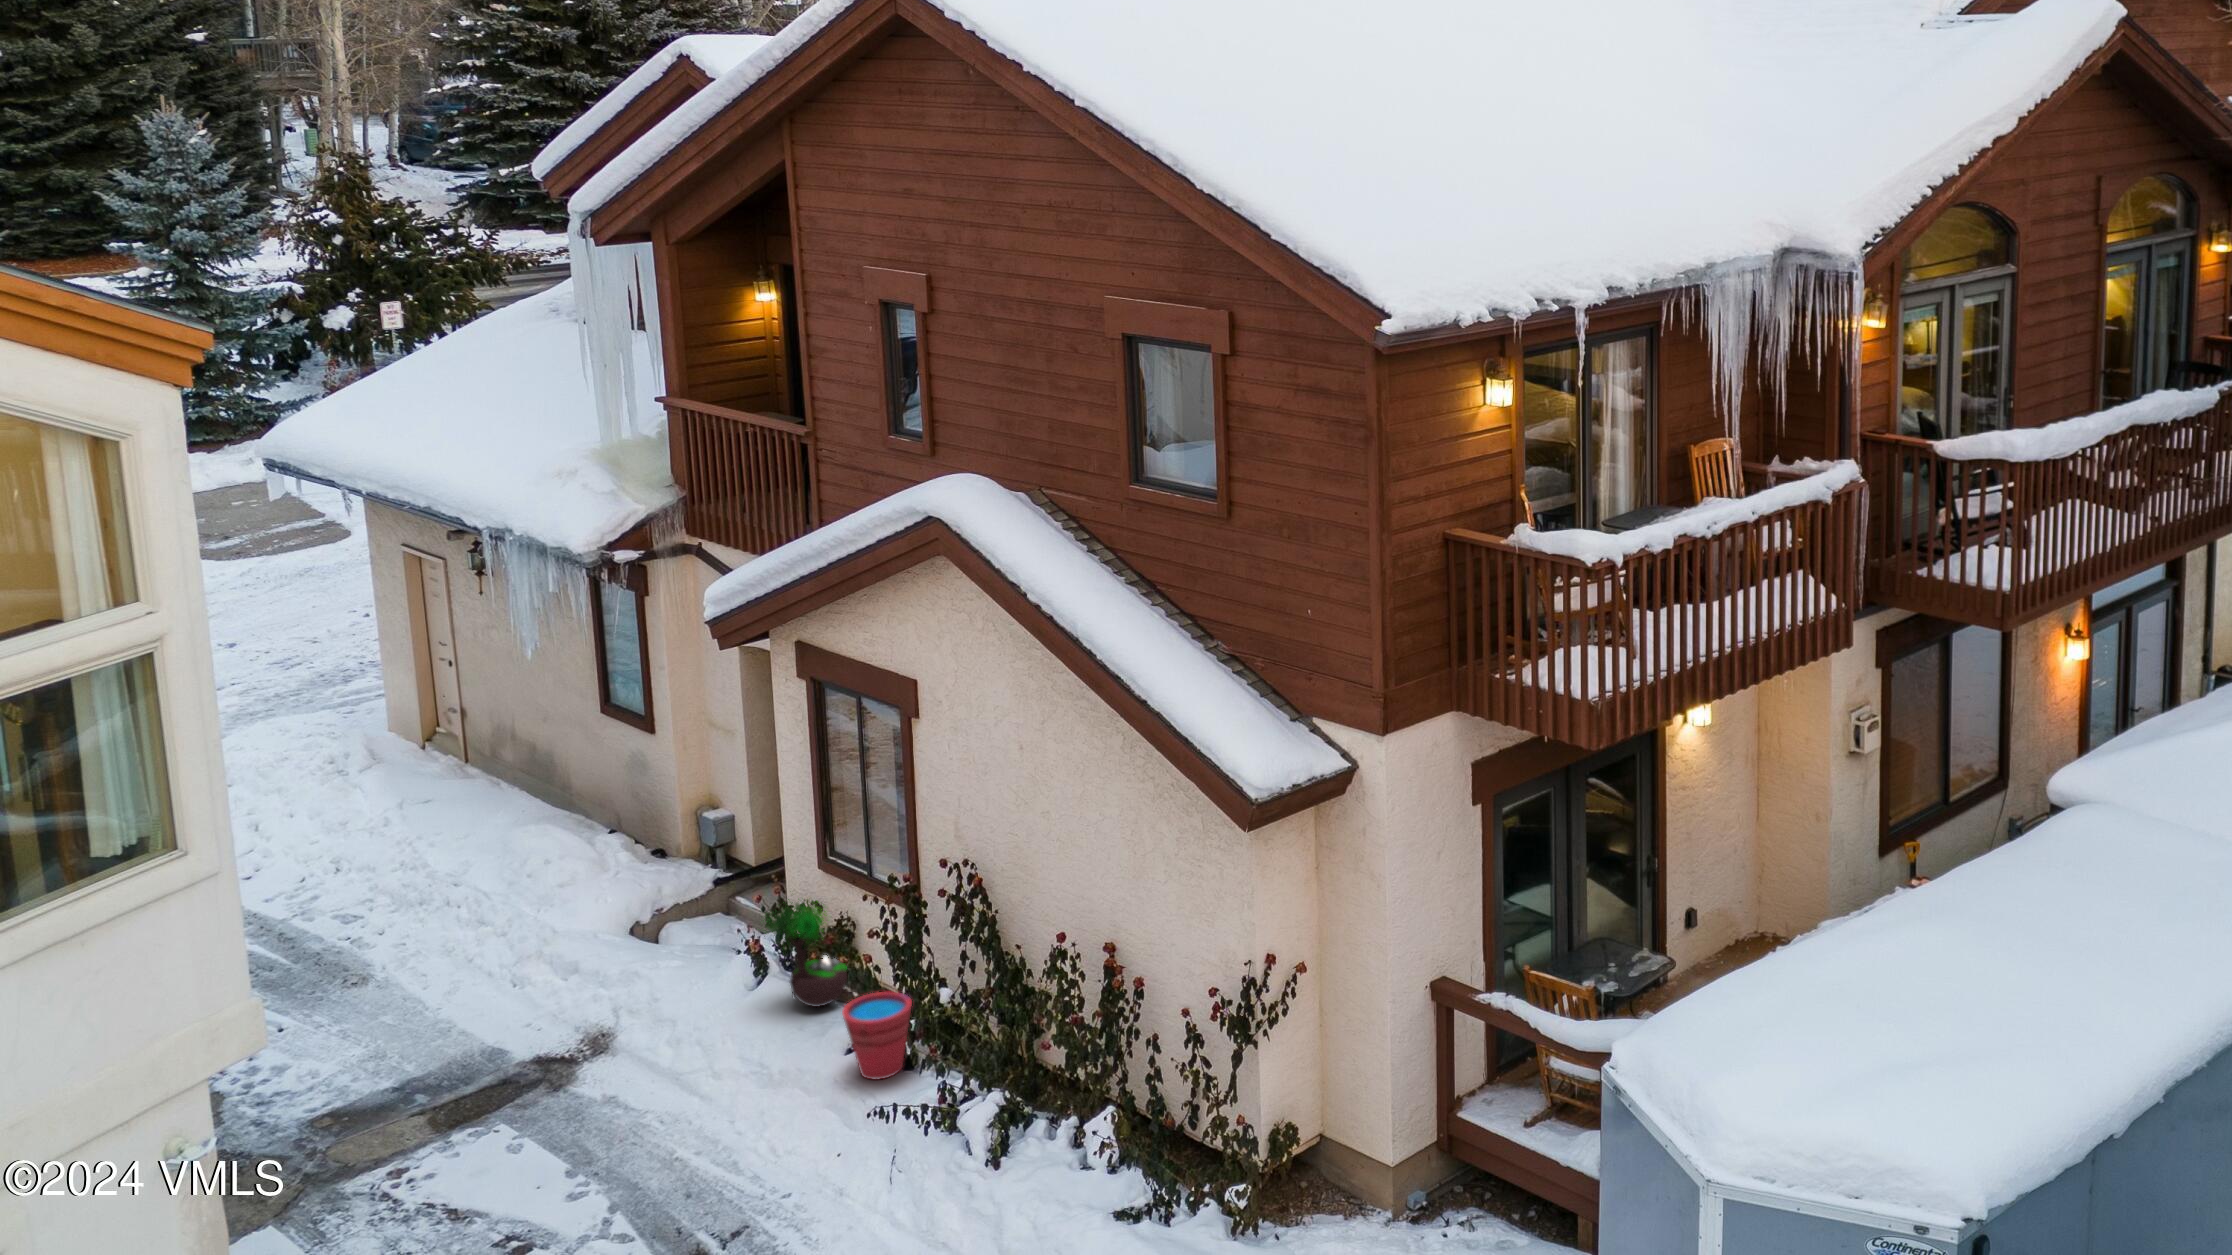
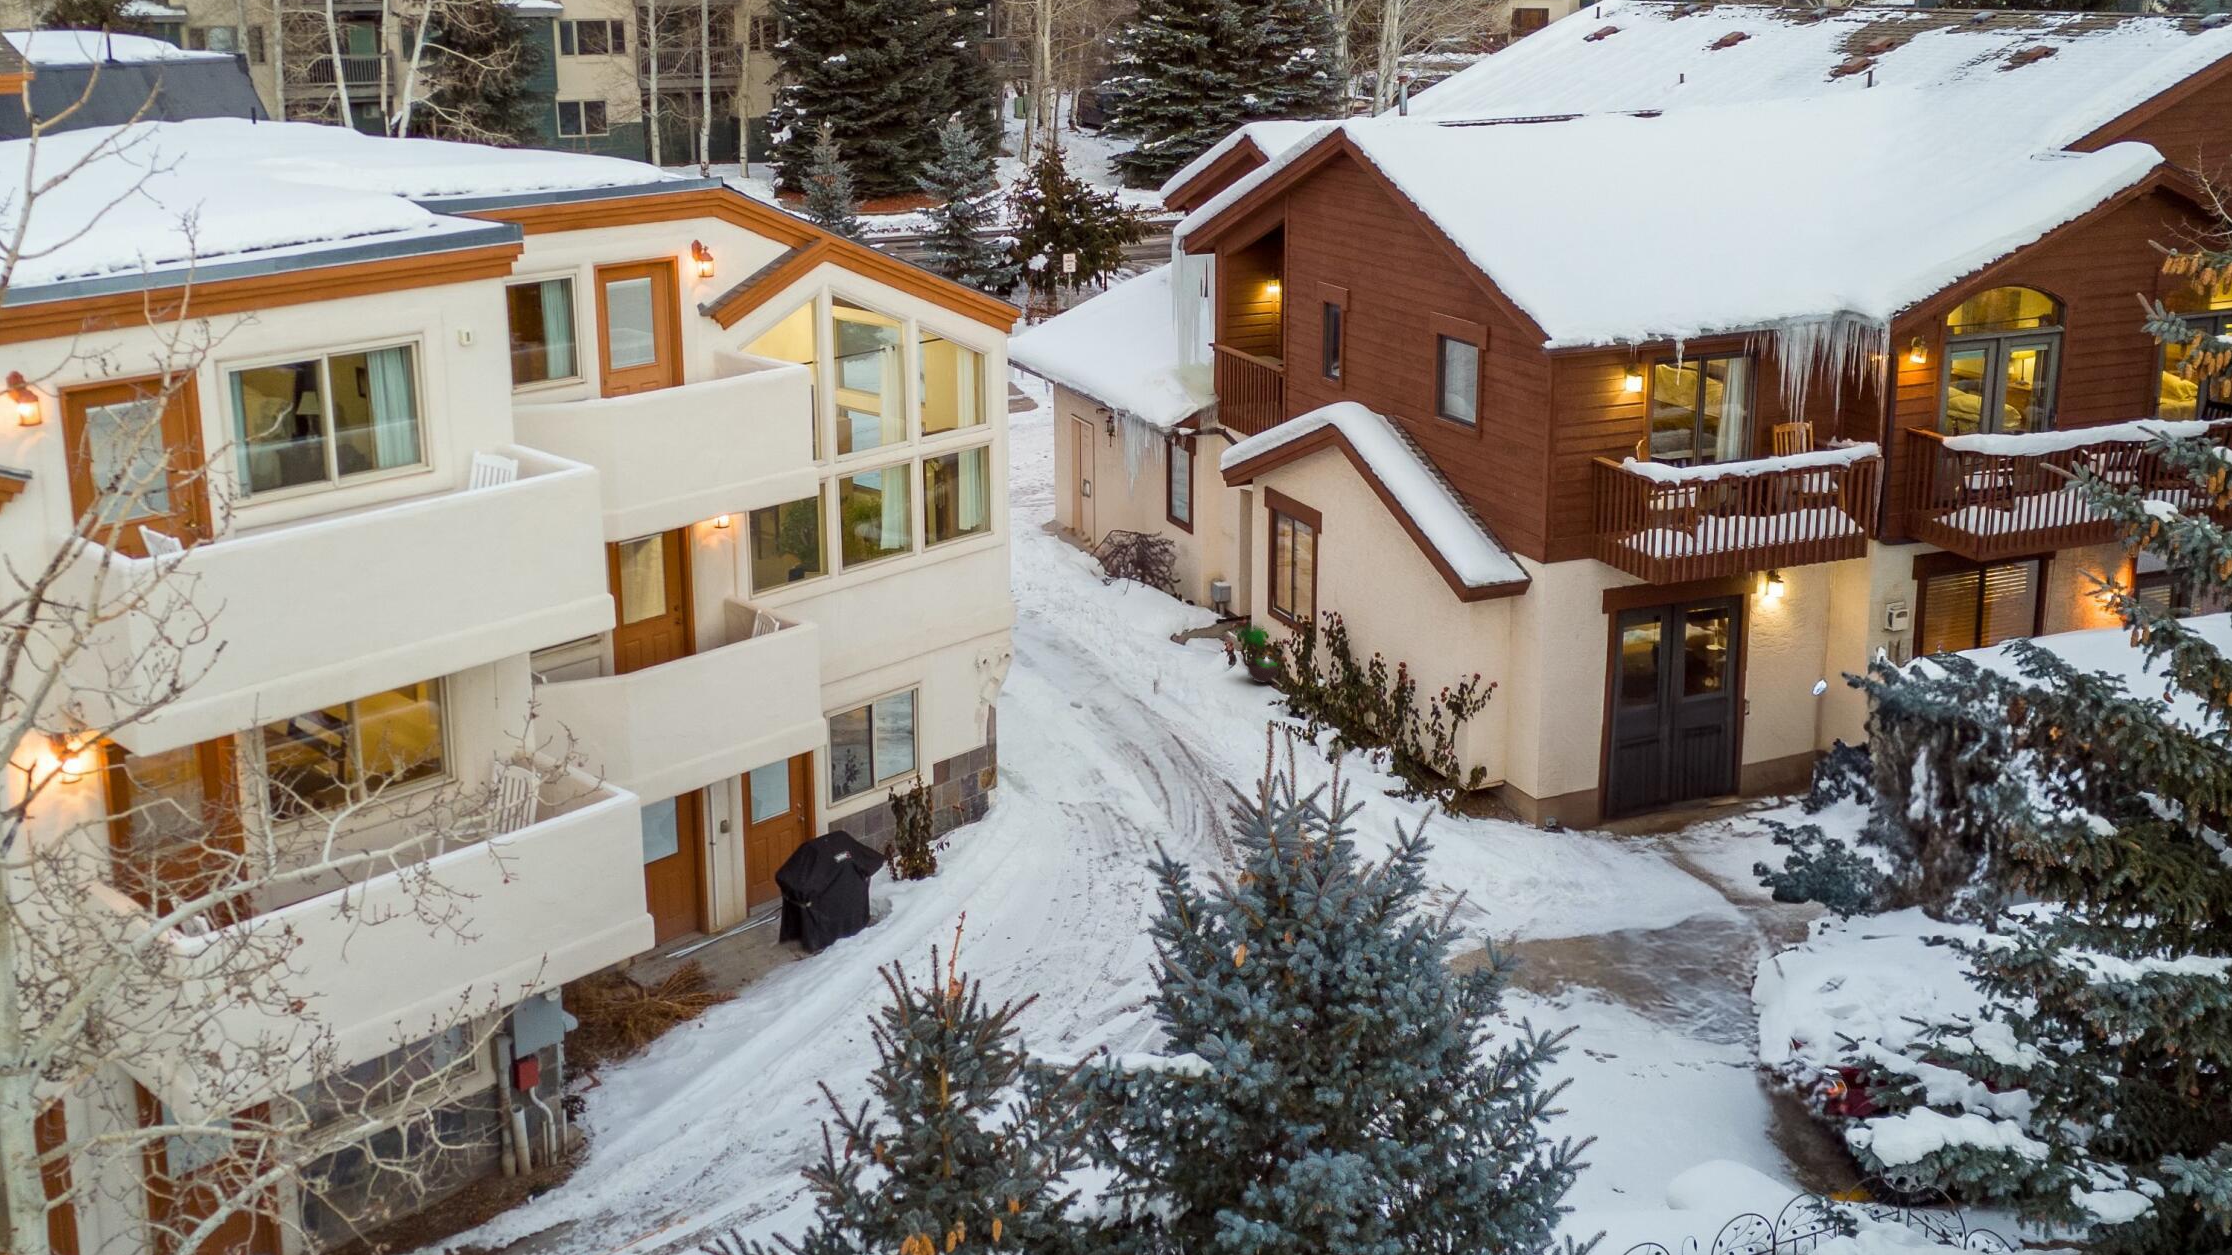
bucket: present [842,992,912,1079] -> none [1268,675,1304,718]

